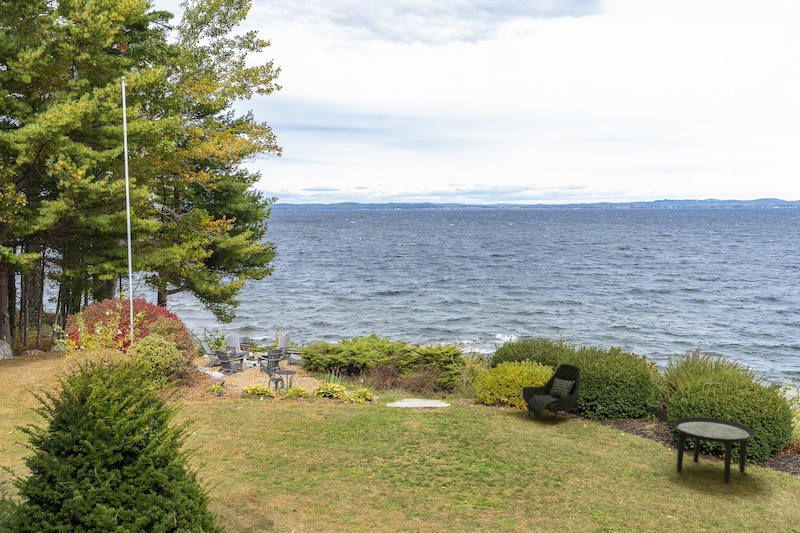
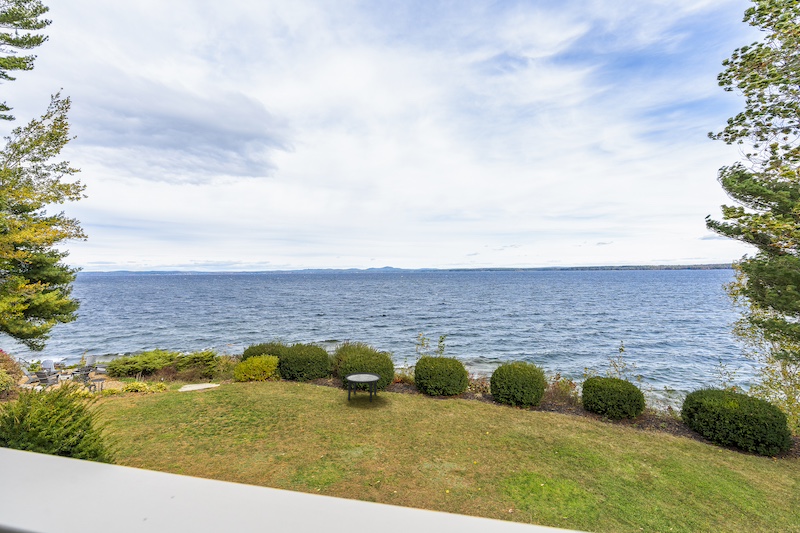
armchair: present [523,364,580,424] -> none [265,354,295,387]

